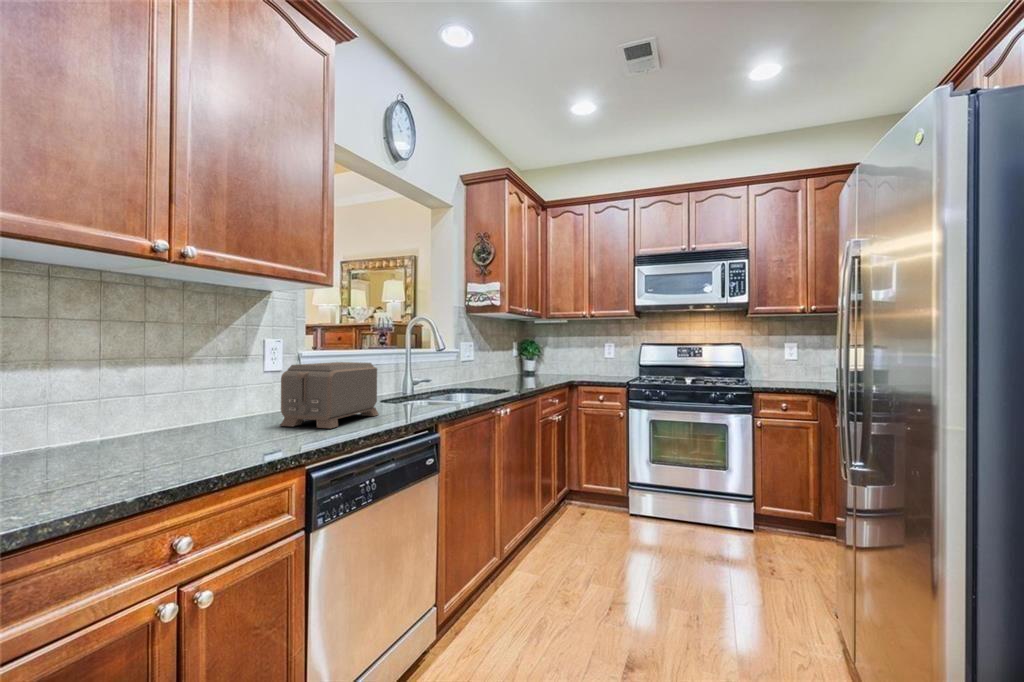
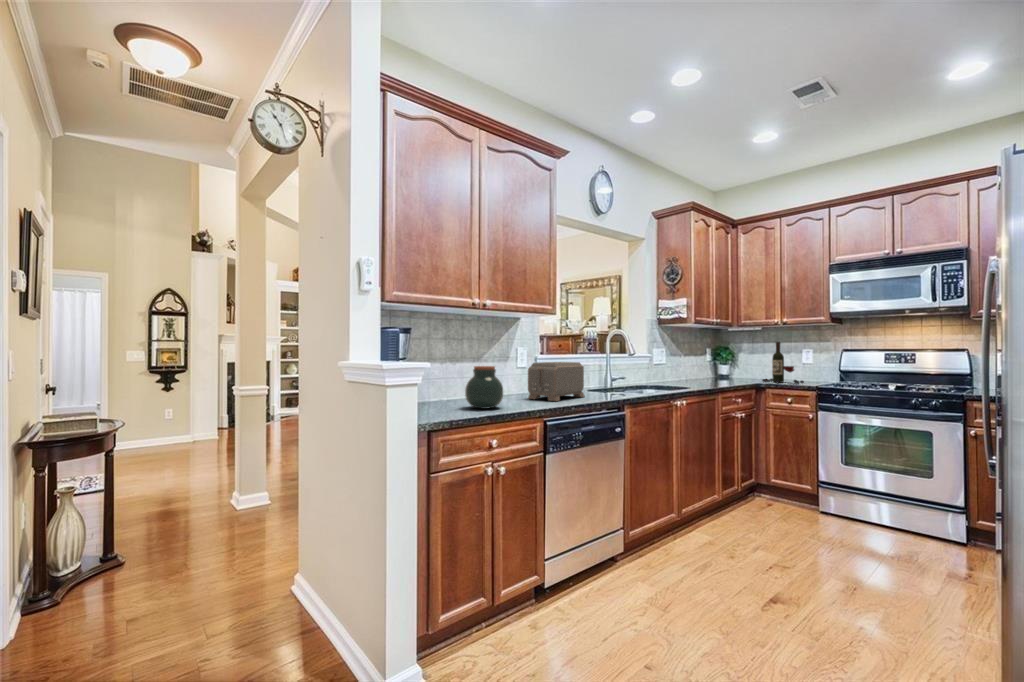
wine bottle: none [571,335,610,381] -> present [762,342,804,384]
jar: none [124,375,219,465] -> present [465,366,503,409]

